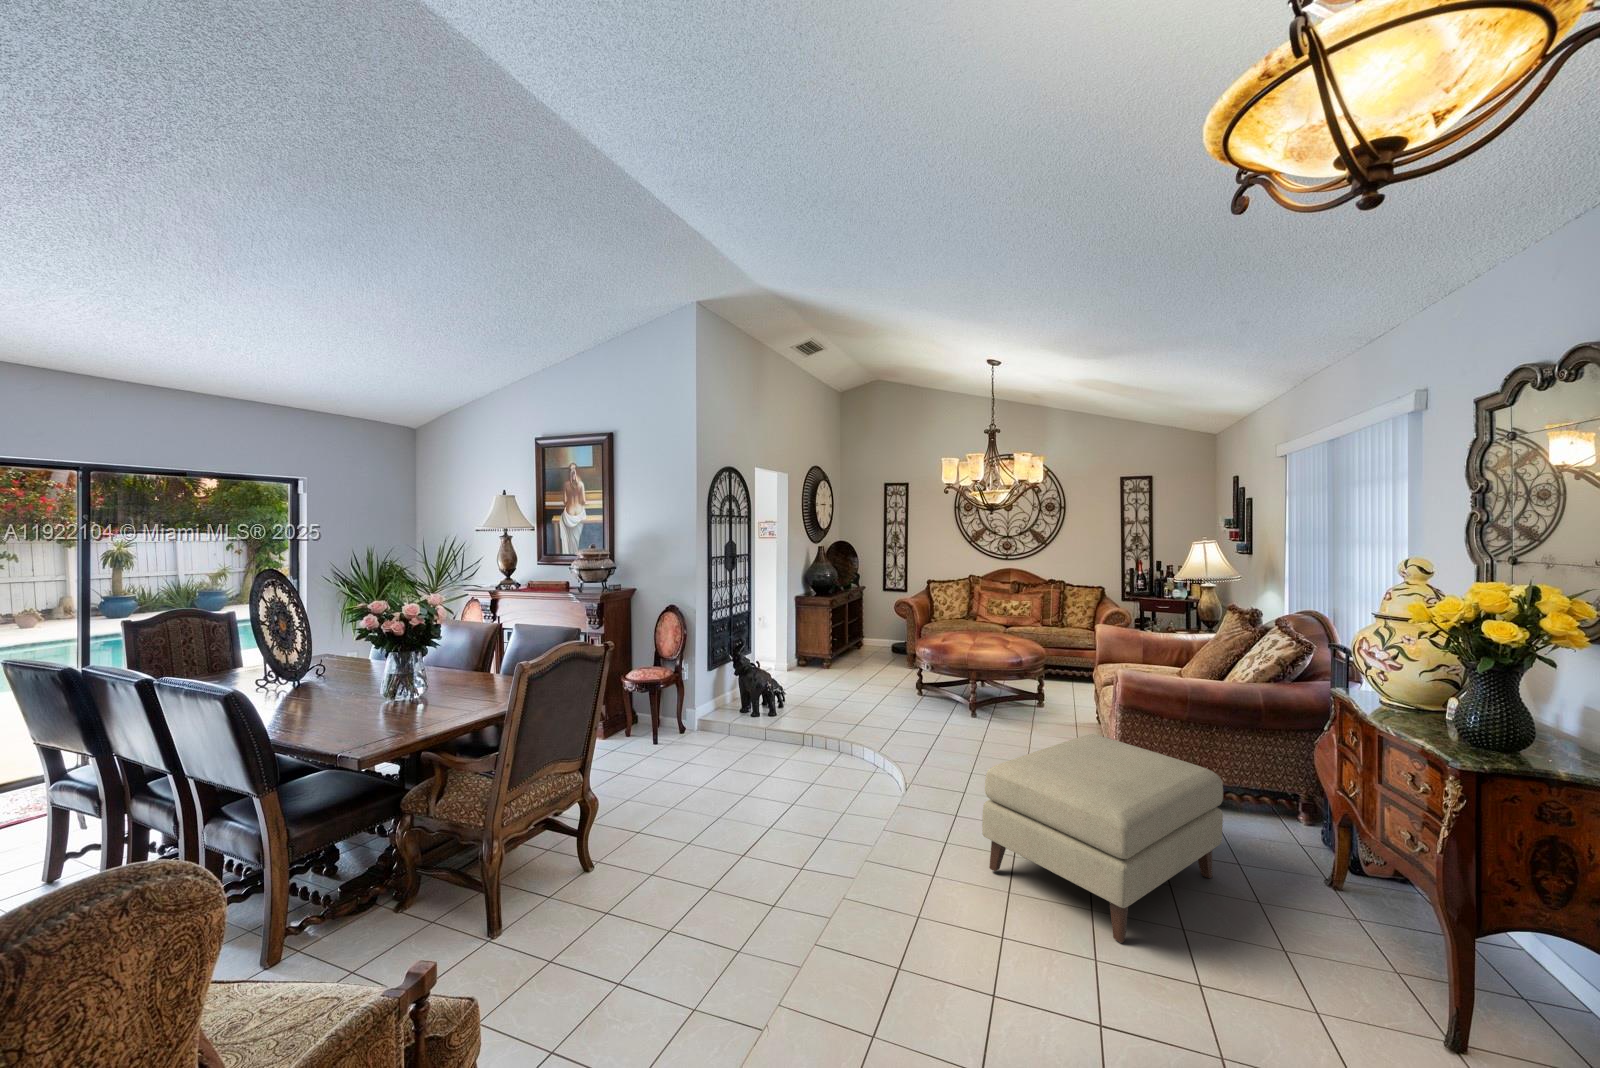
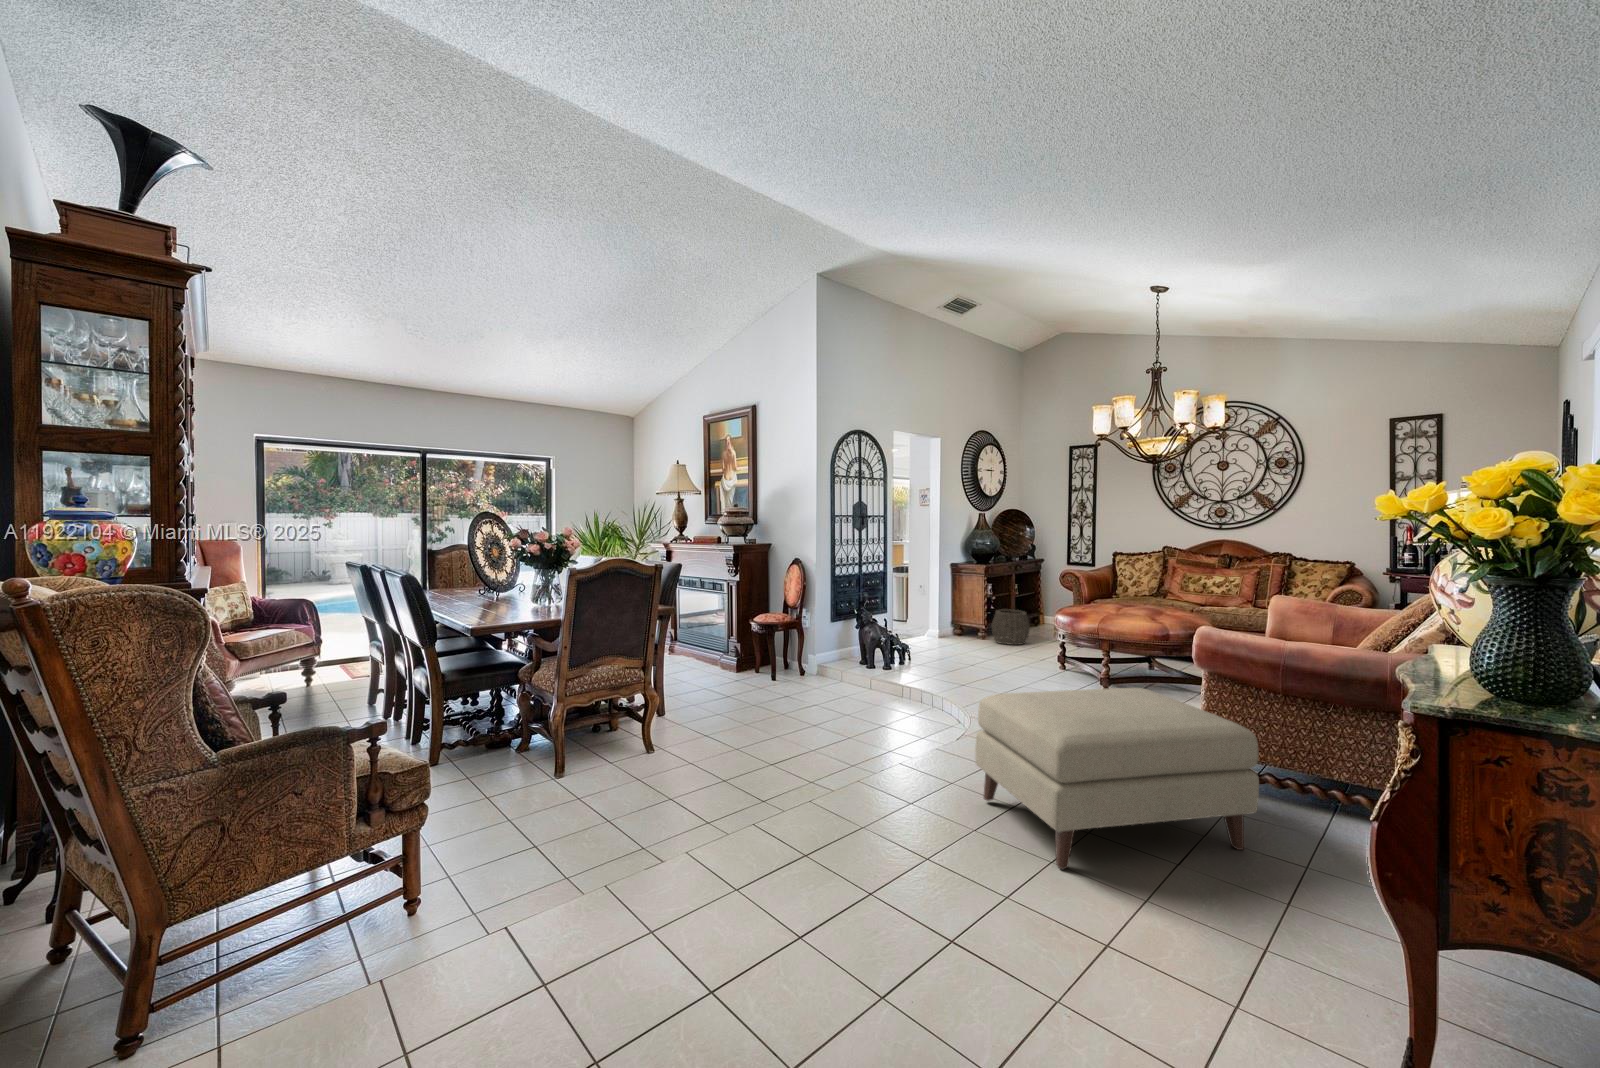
woven basket: none [830,637,865,671] -> present [992,609,1030,645]

